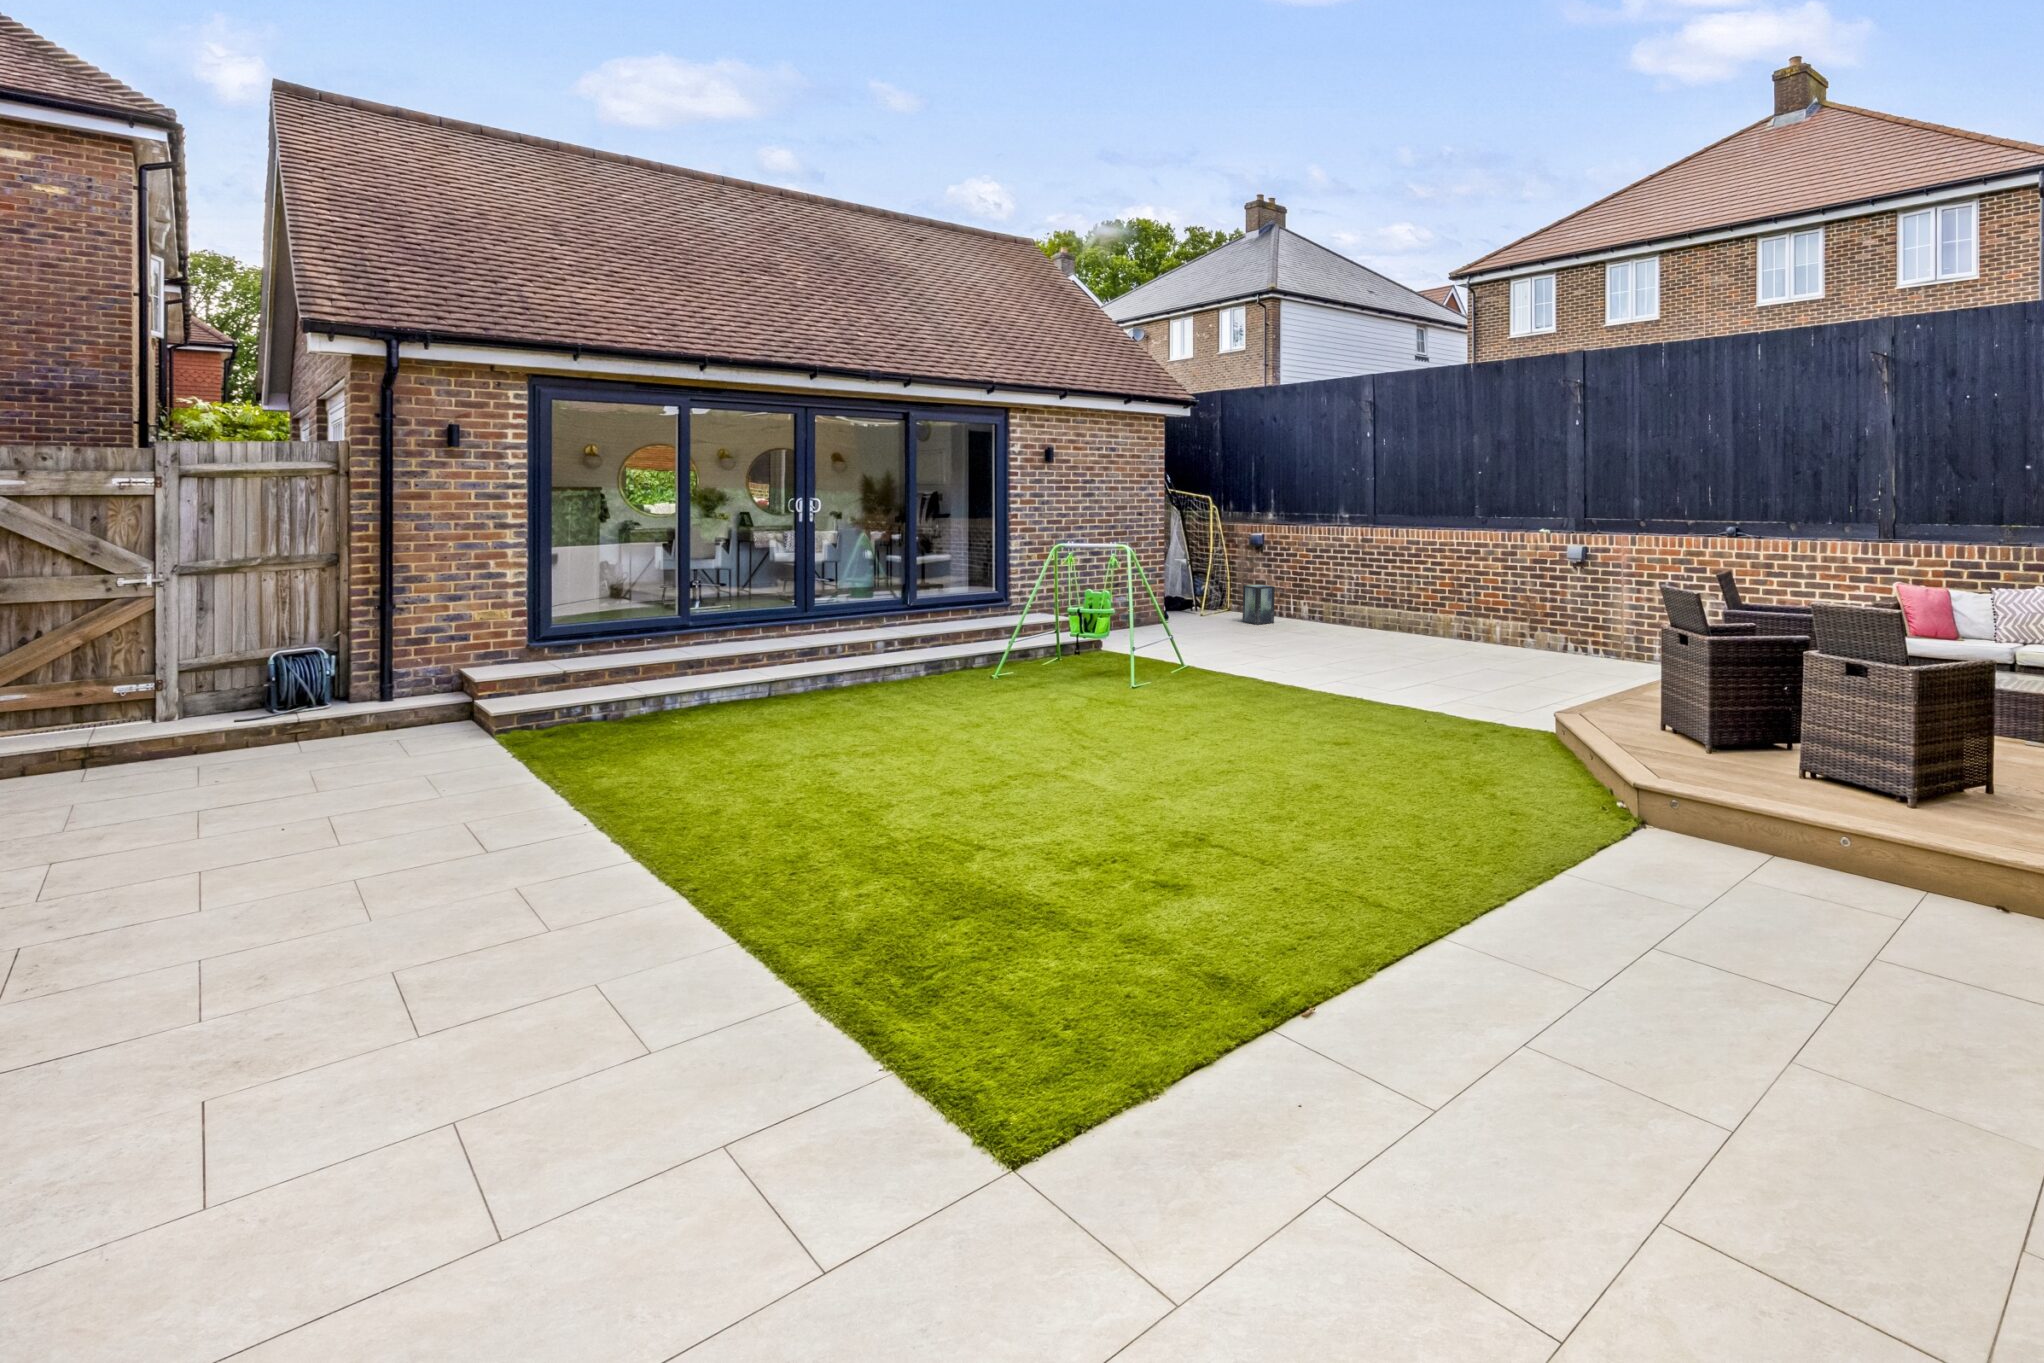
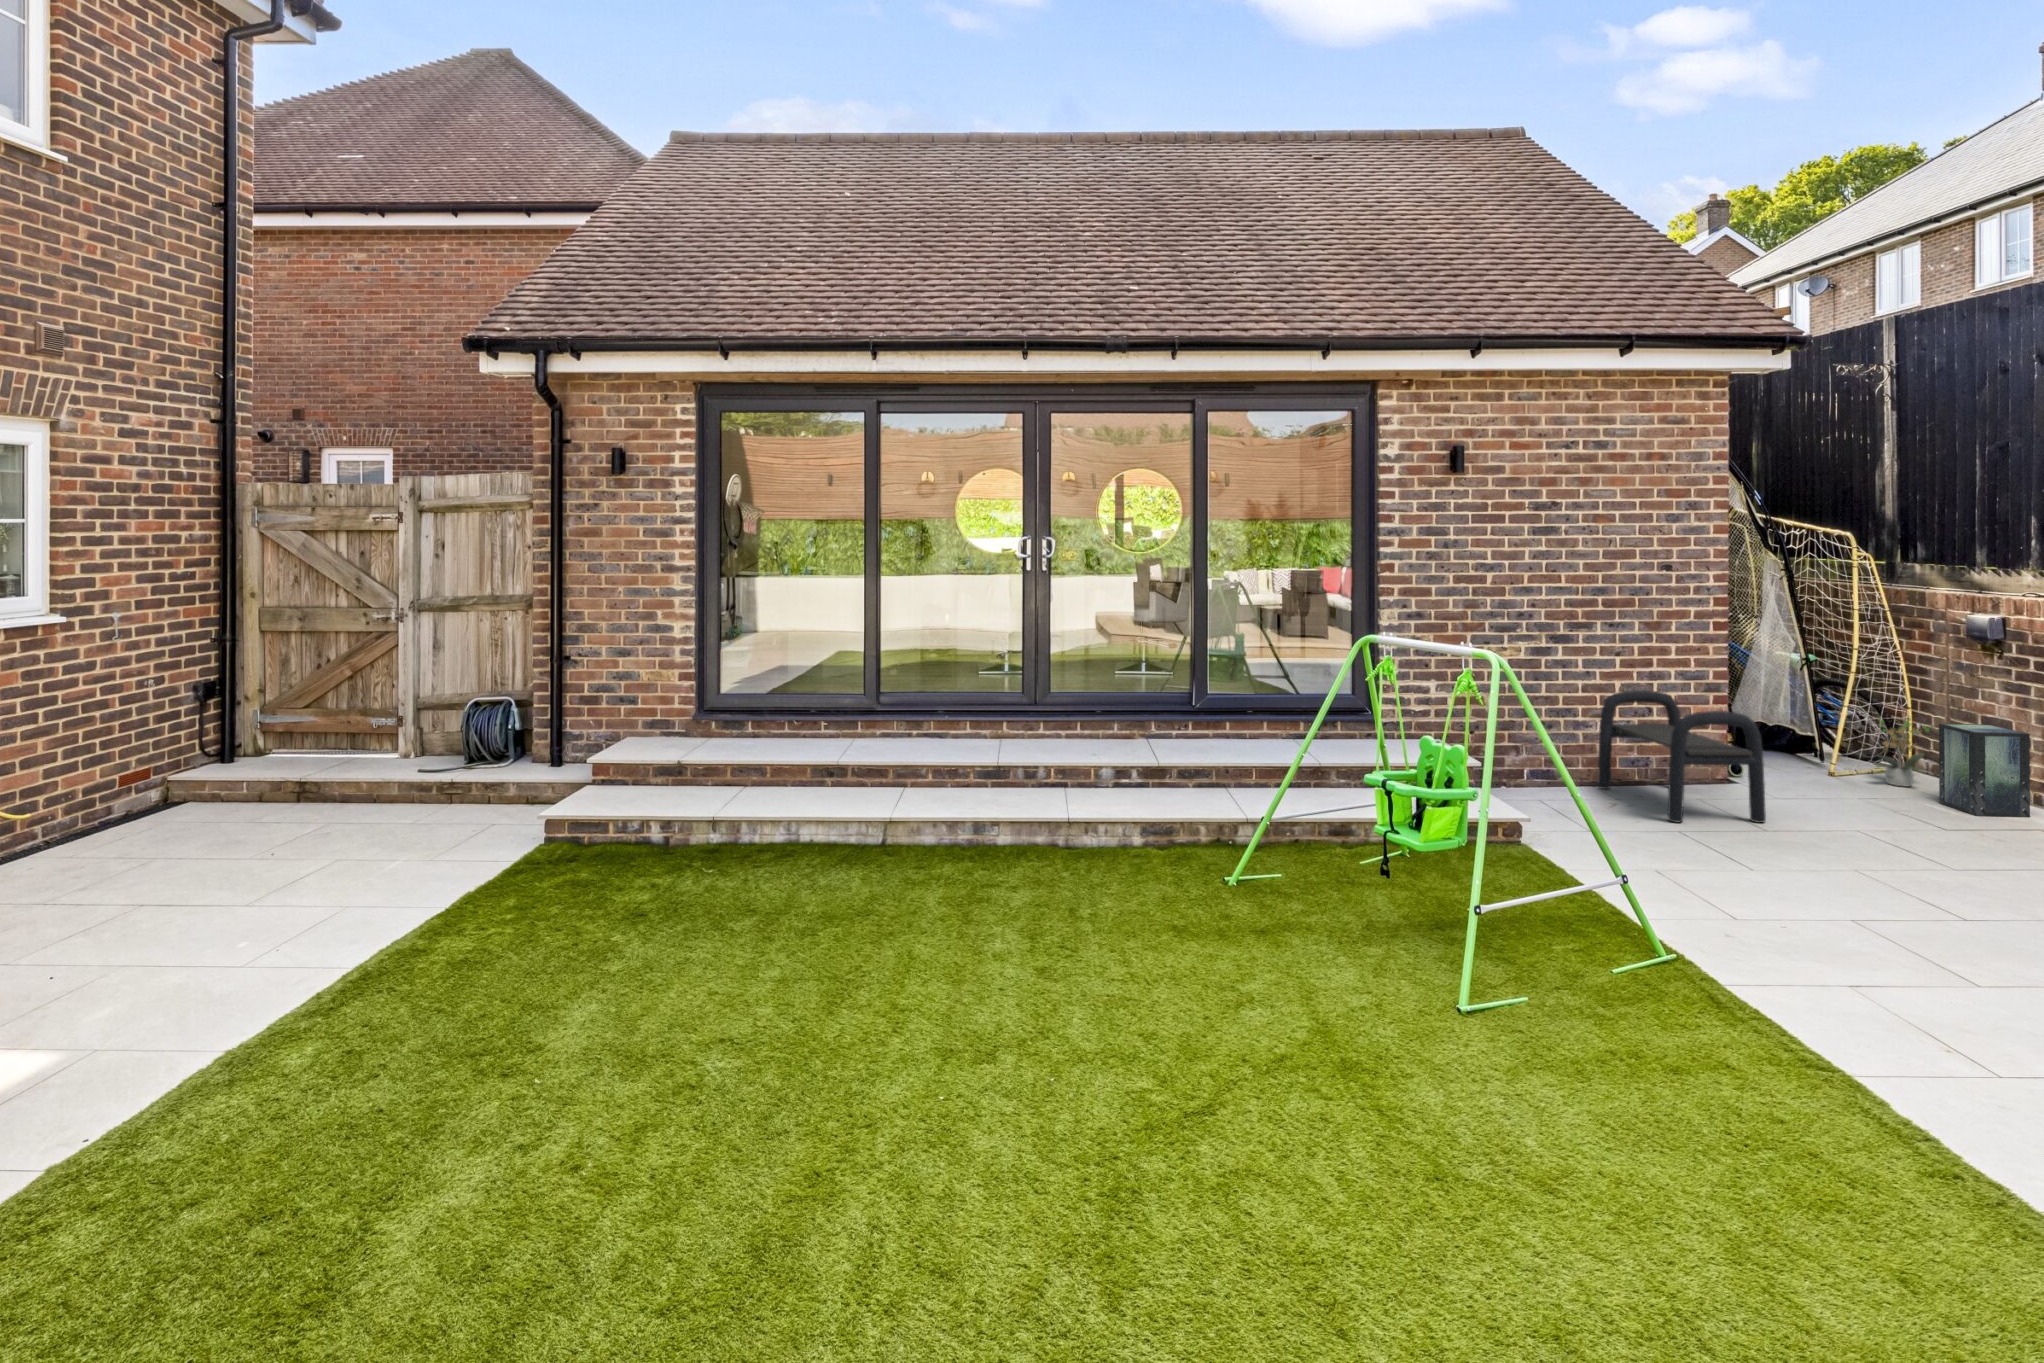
bench: none [1110,579,1190,641] -> present [1598,690,1766,823]
potted plant: none [1214,585,1239,618] -> present [1876,717,1934,786]

